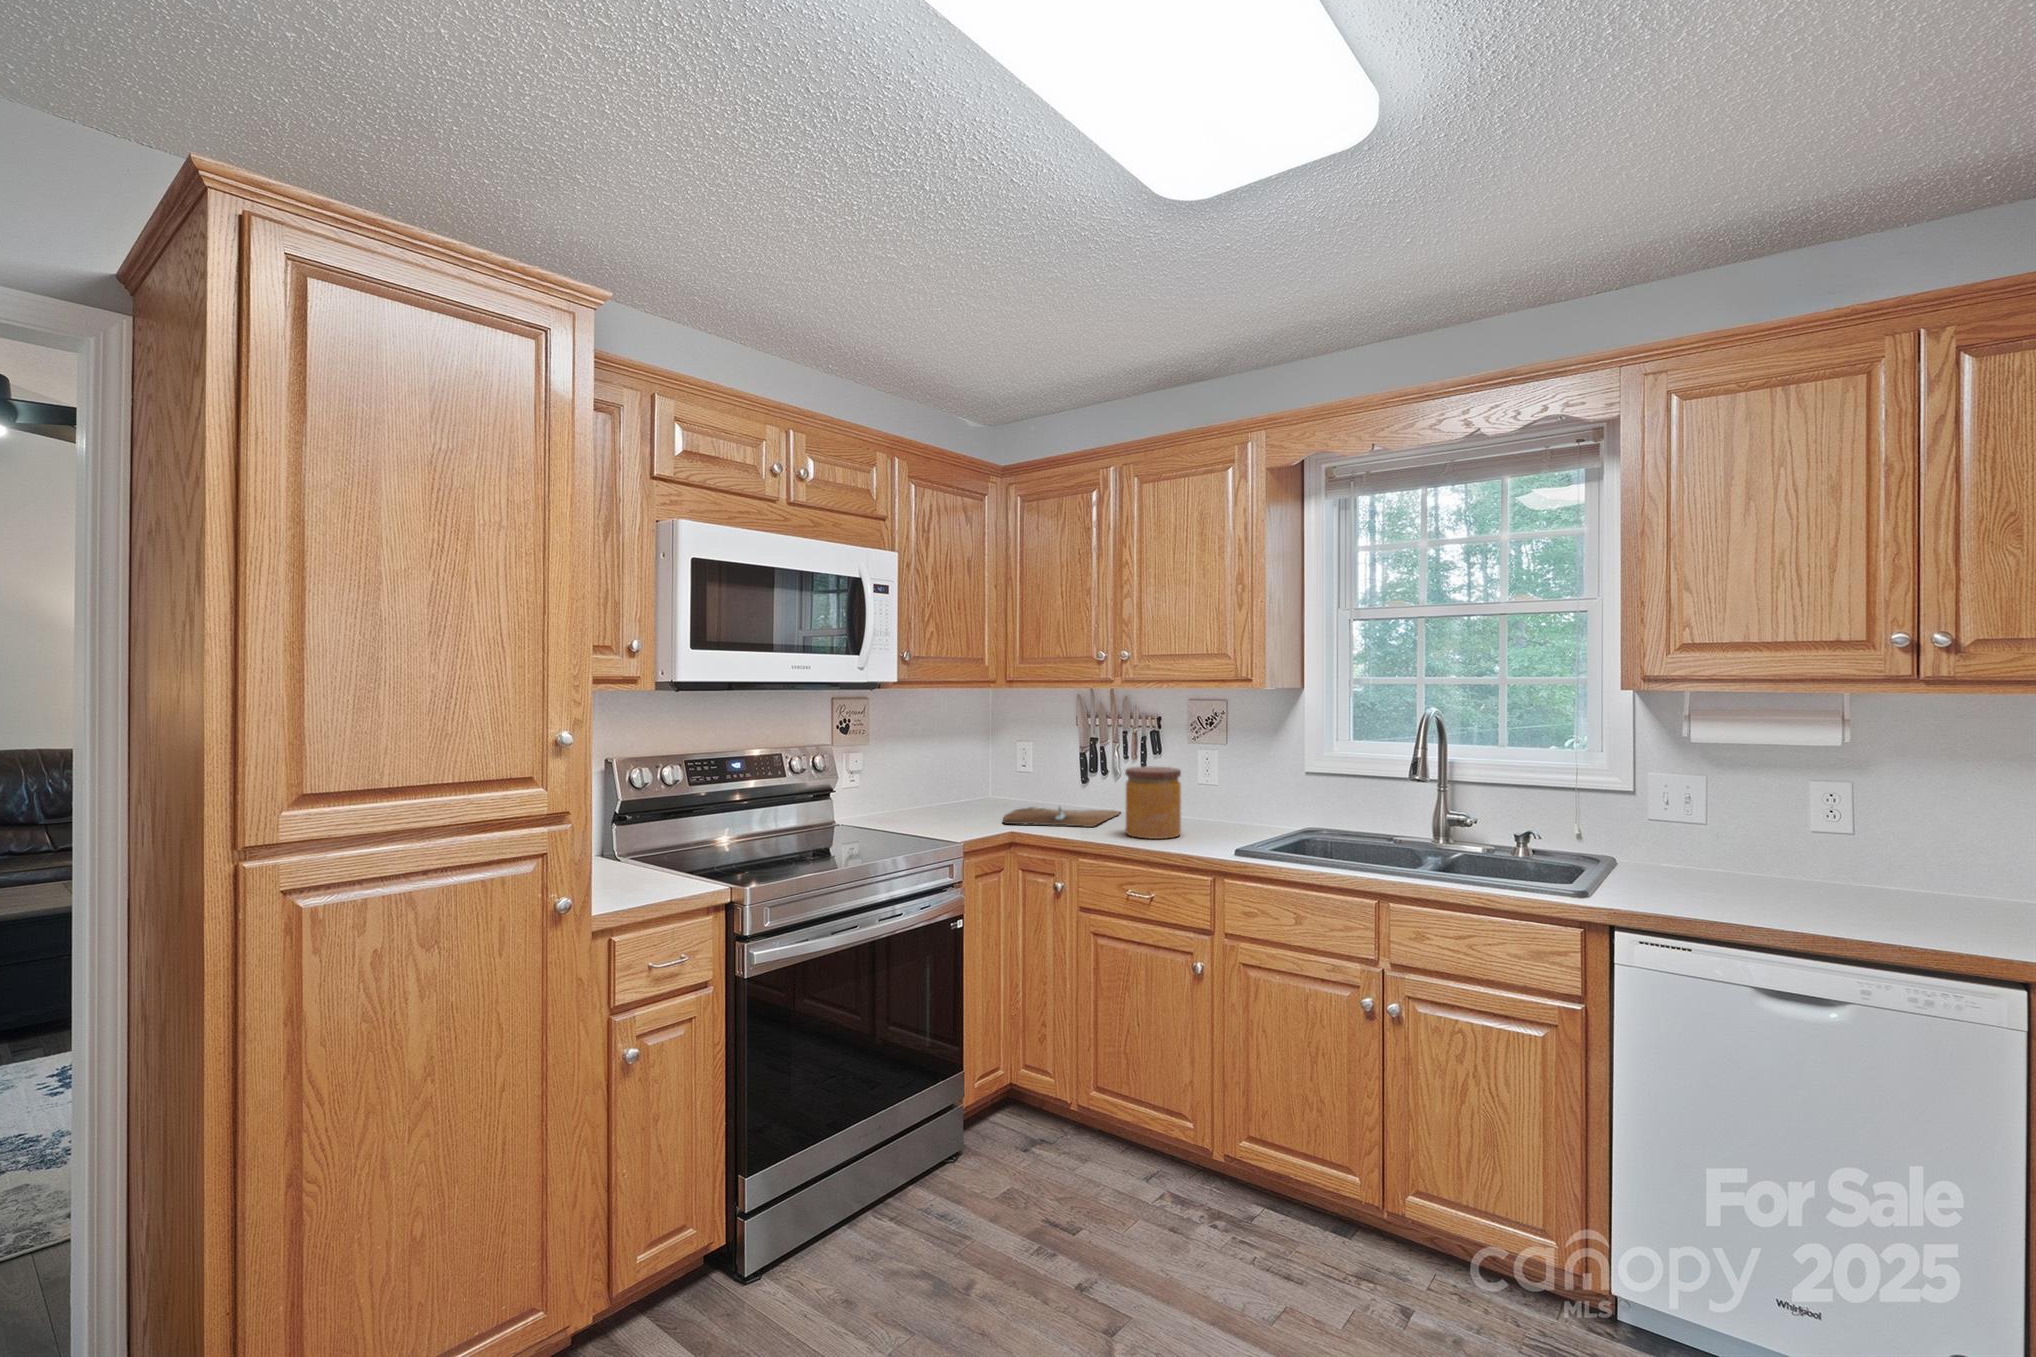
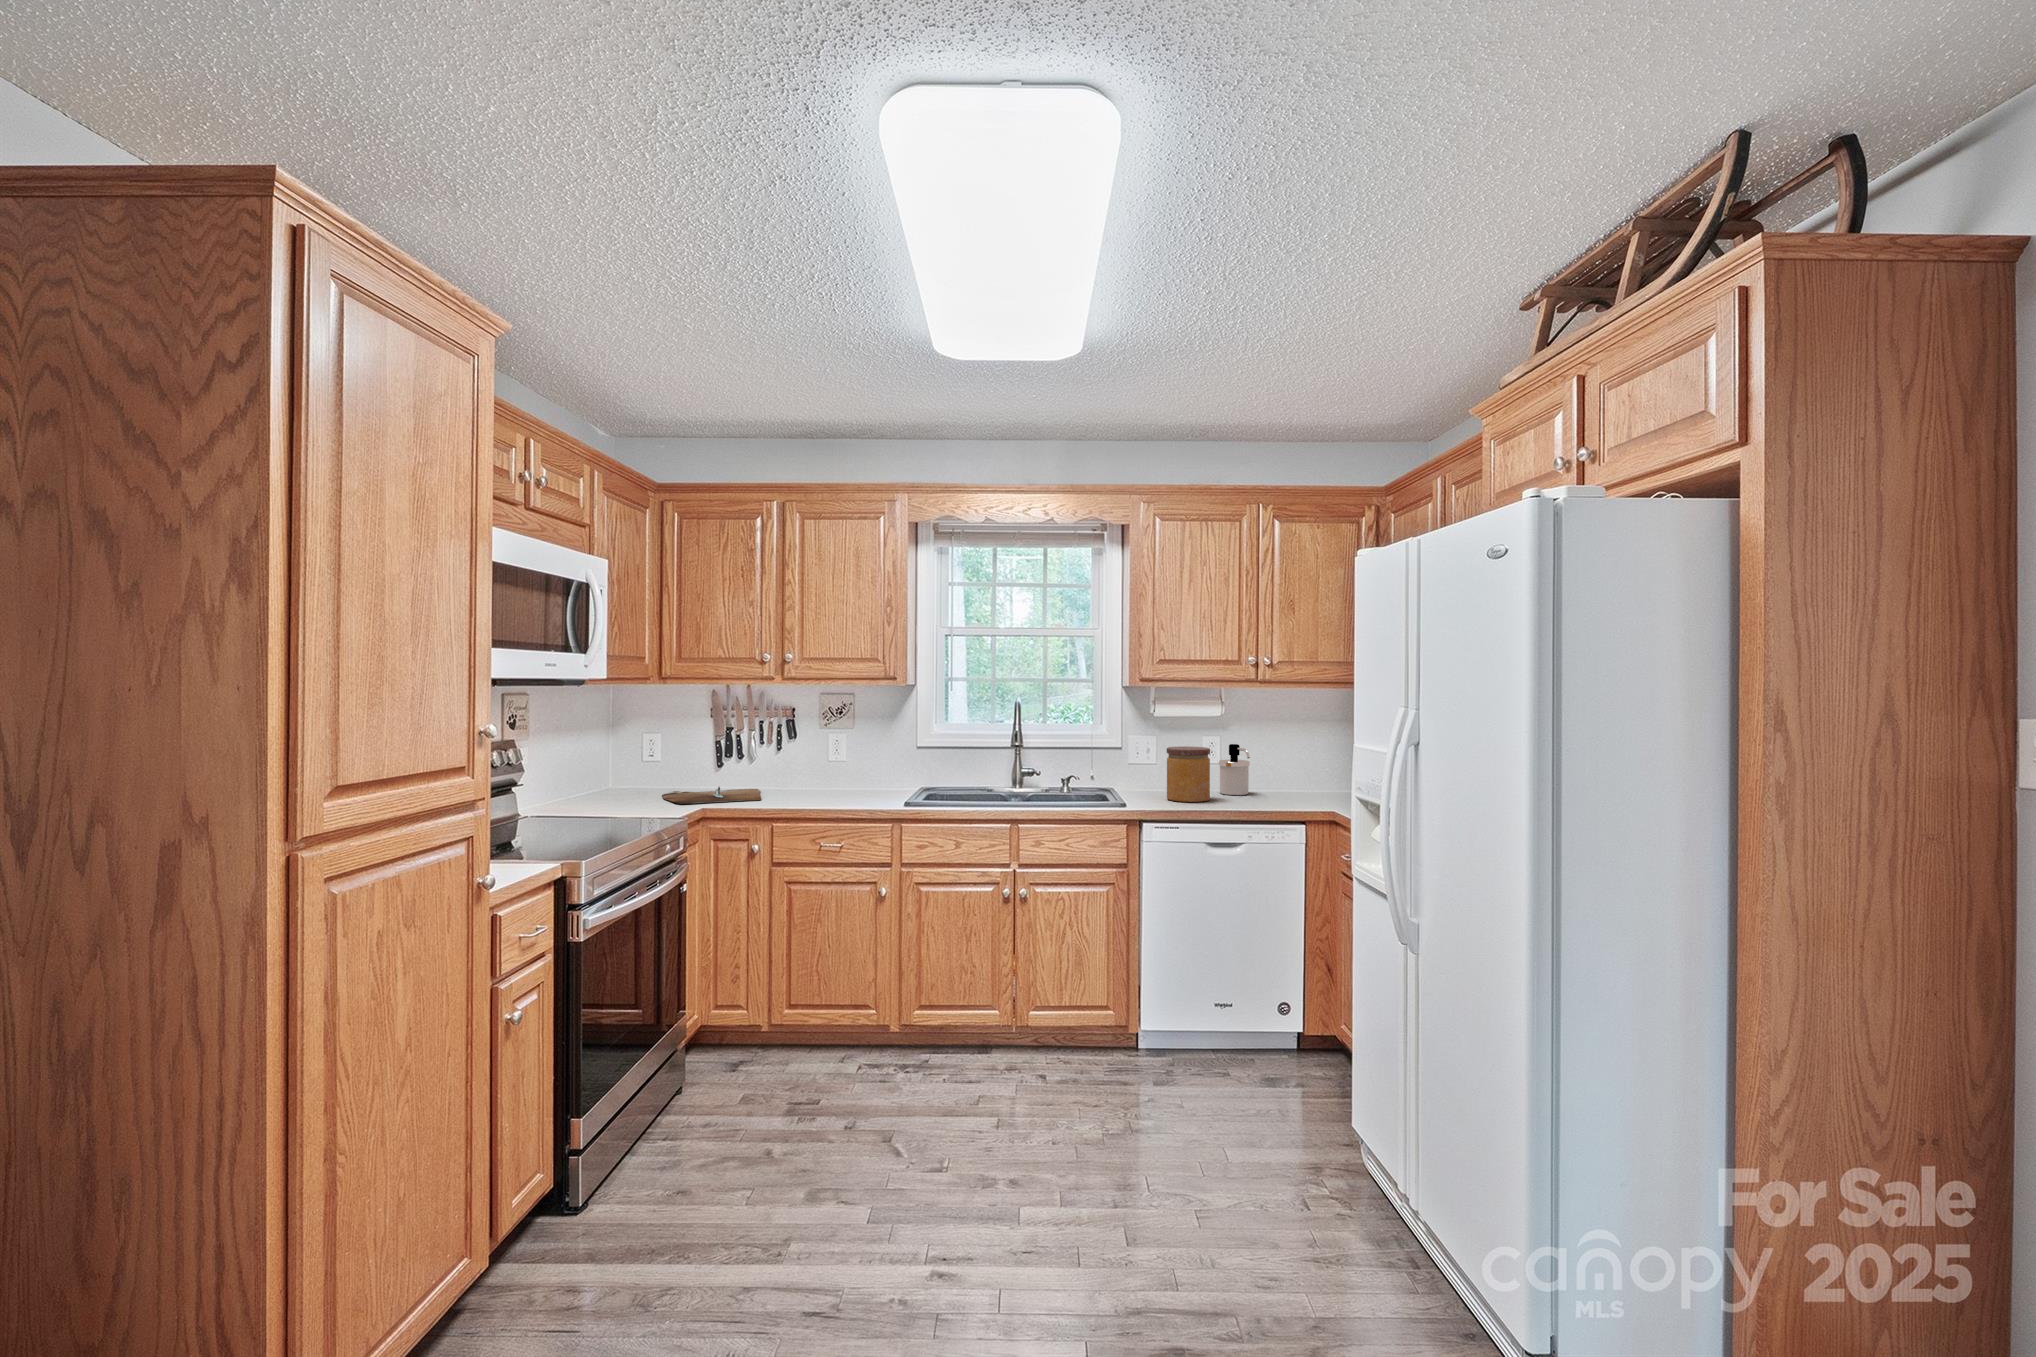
jar: present [1125,767,1181,839] -> present [1167,746,1210,802]
soap dispenser: none [1828,802,1903,900] -> present [1219,744,1250,795]

